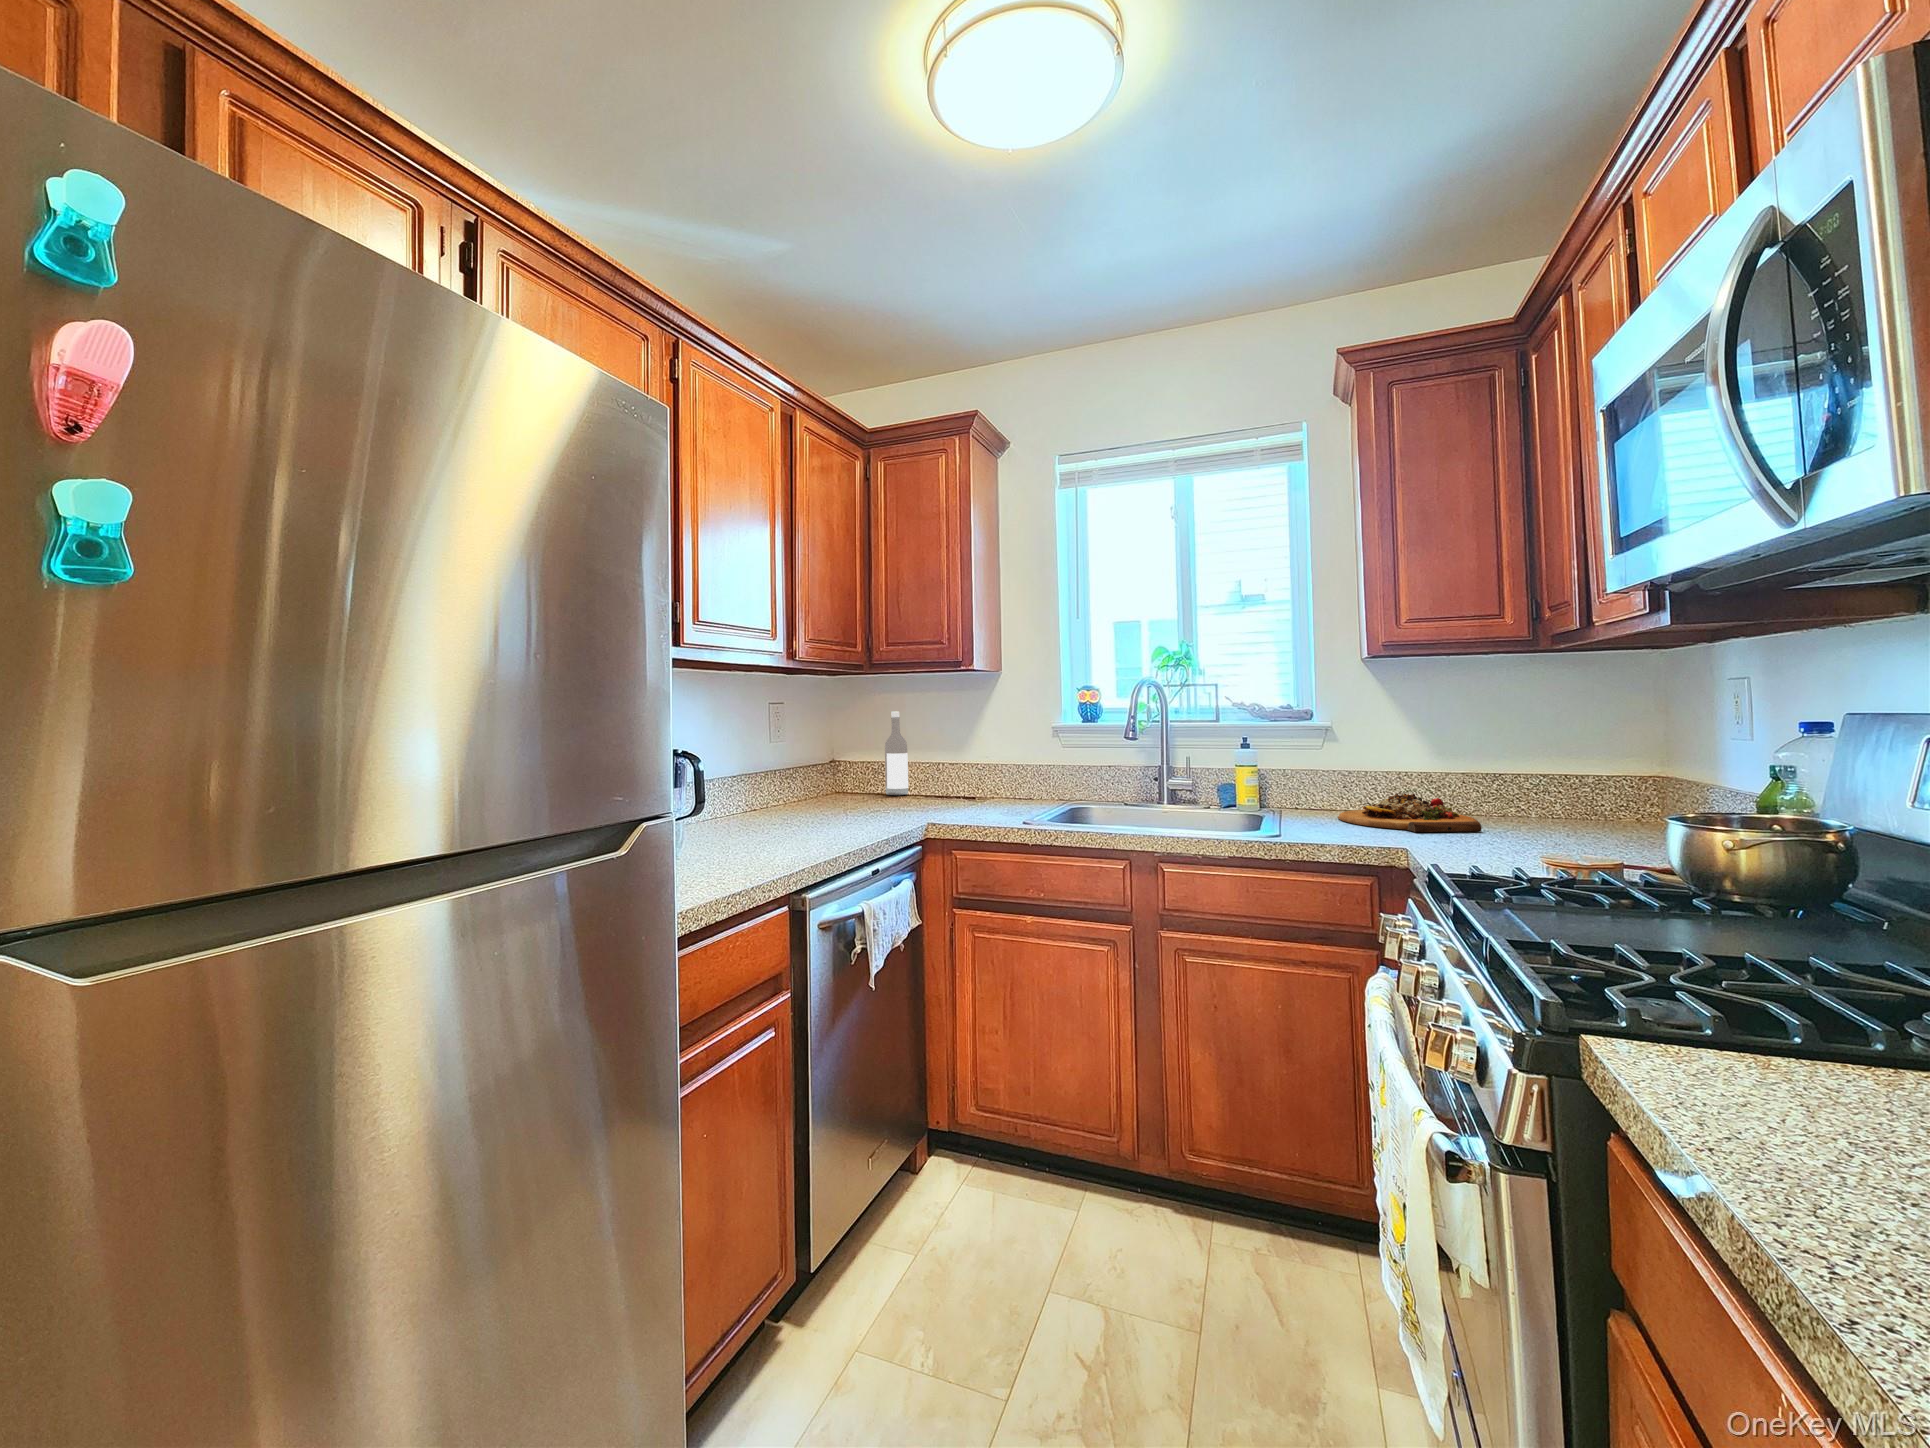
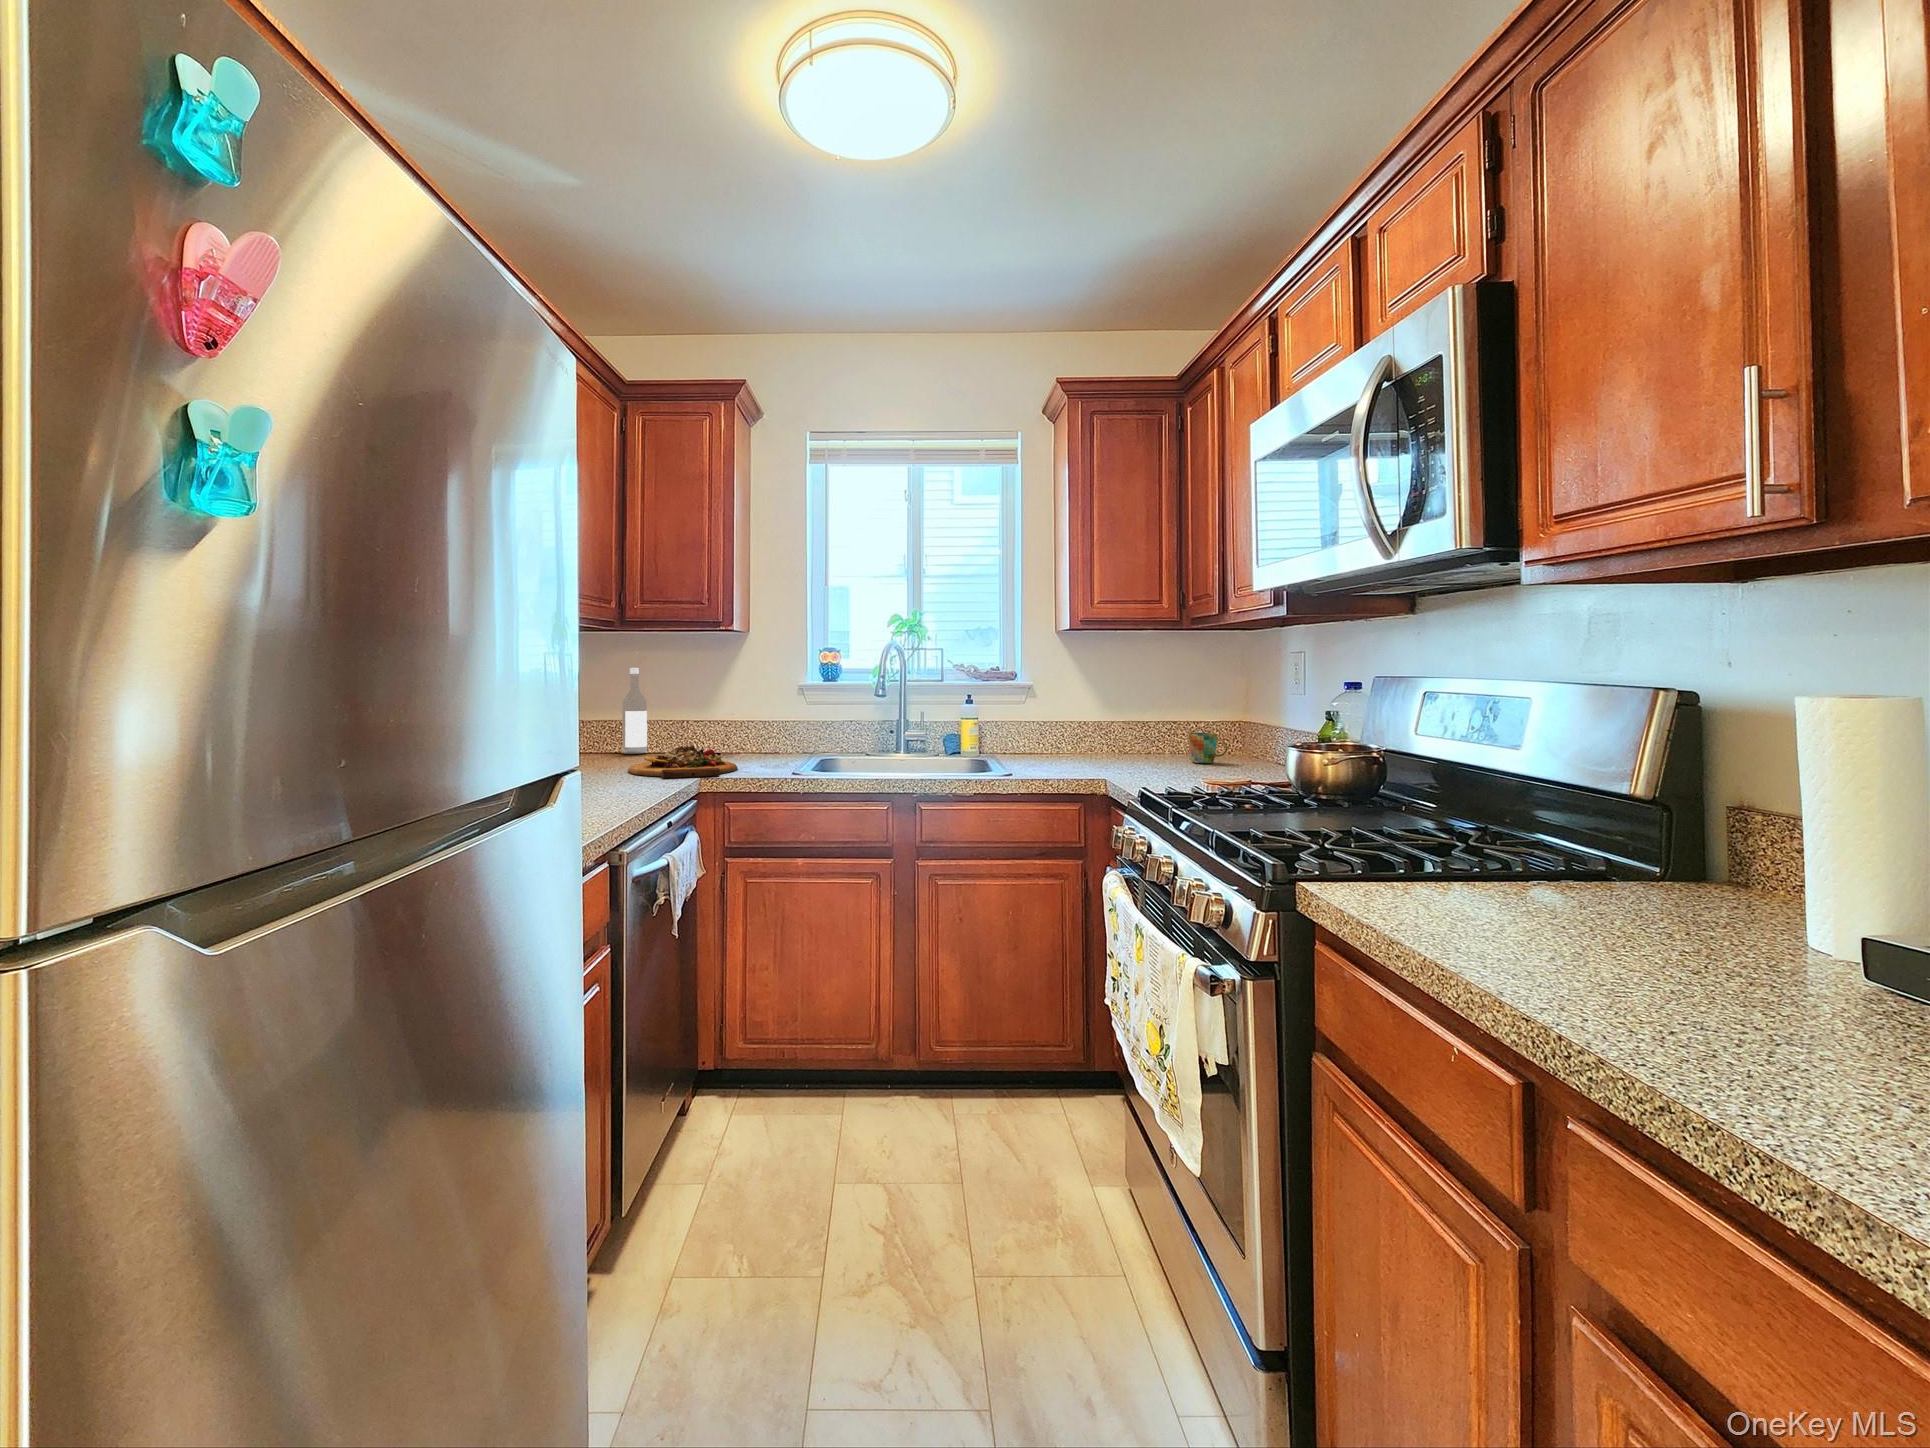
mug: none [1562,786,1627,829] -> present [1189,733,1227,763]
cutting board: present [1338,793,1481,832] -> present [628,746,738,778]

